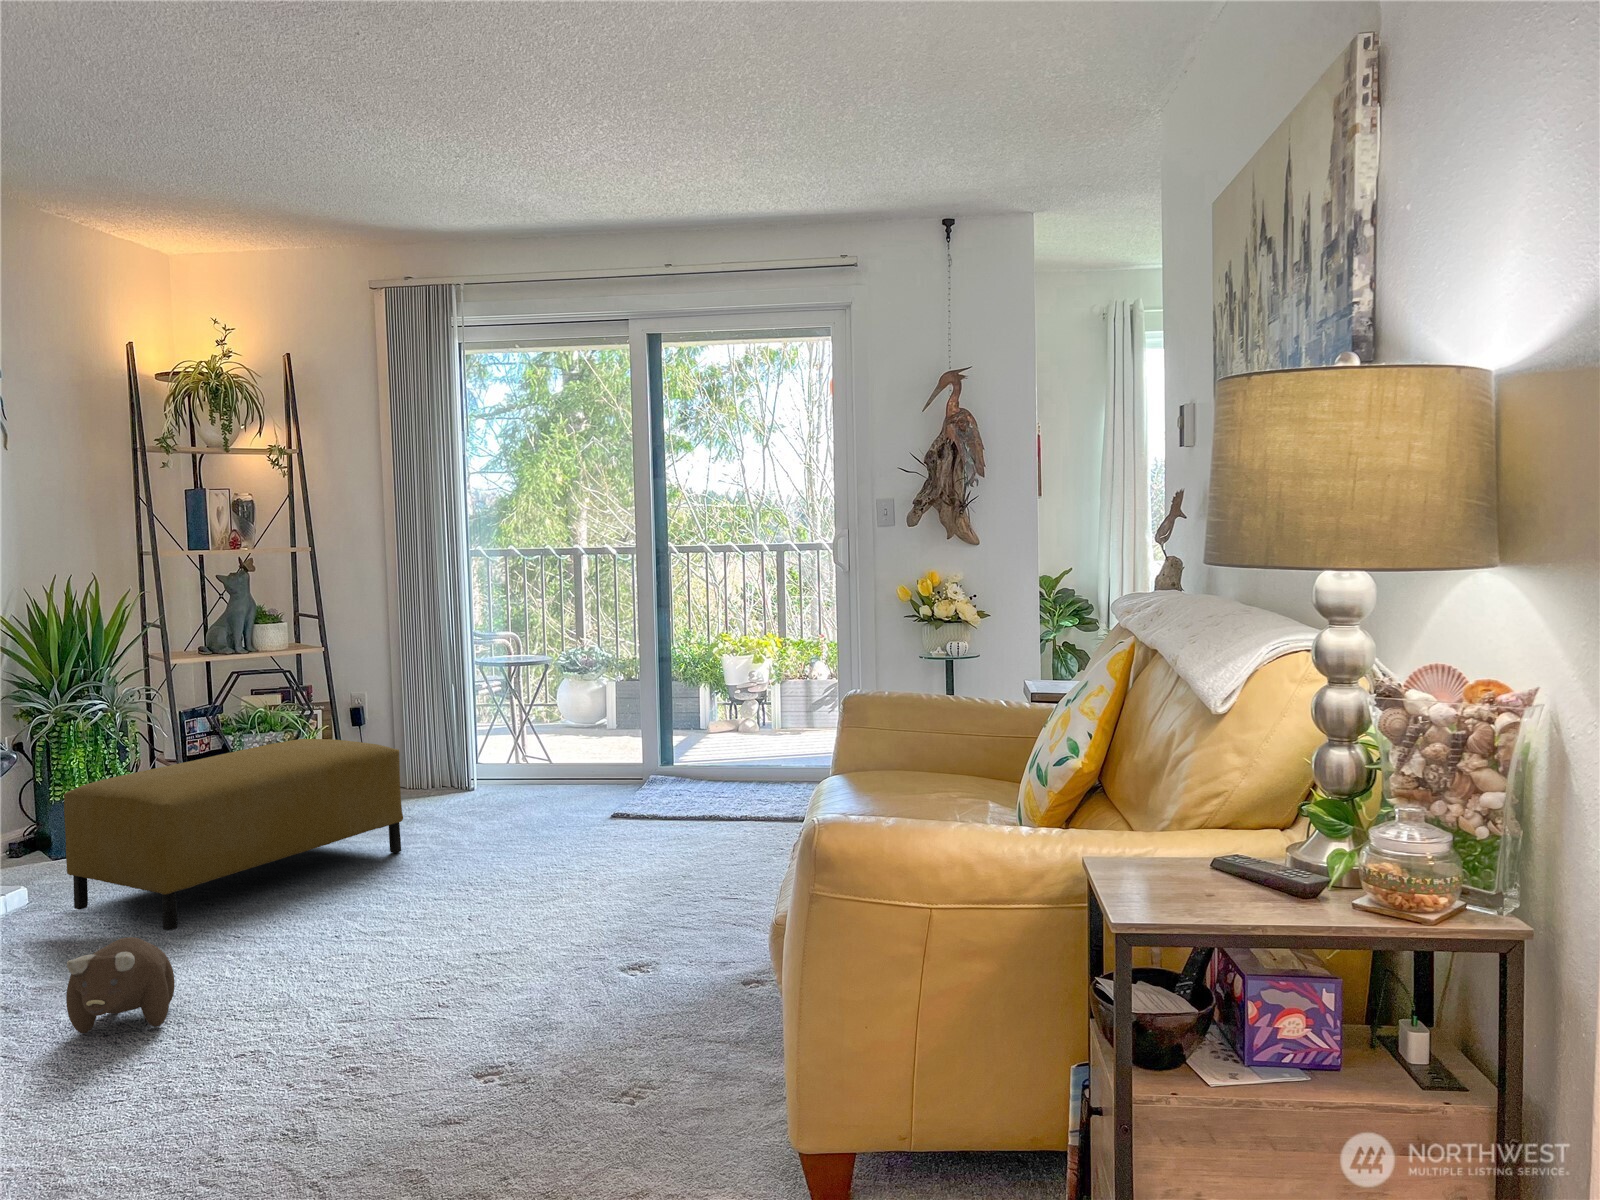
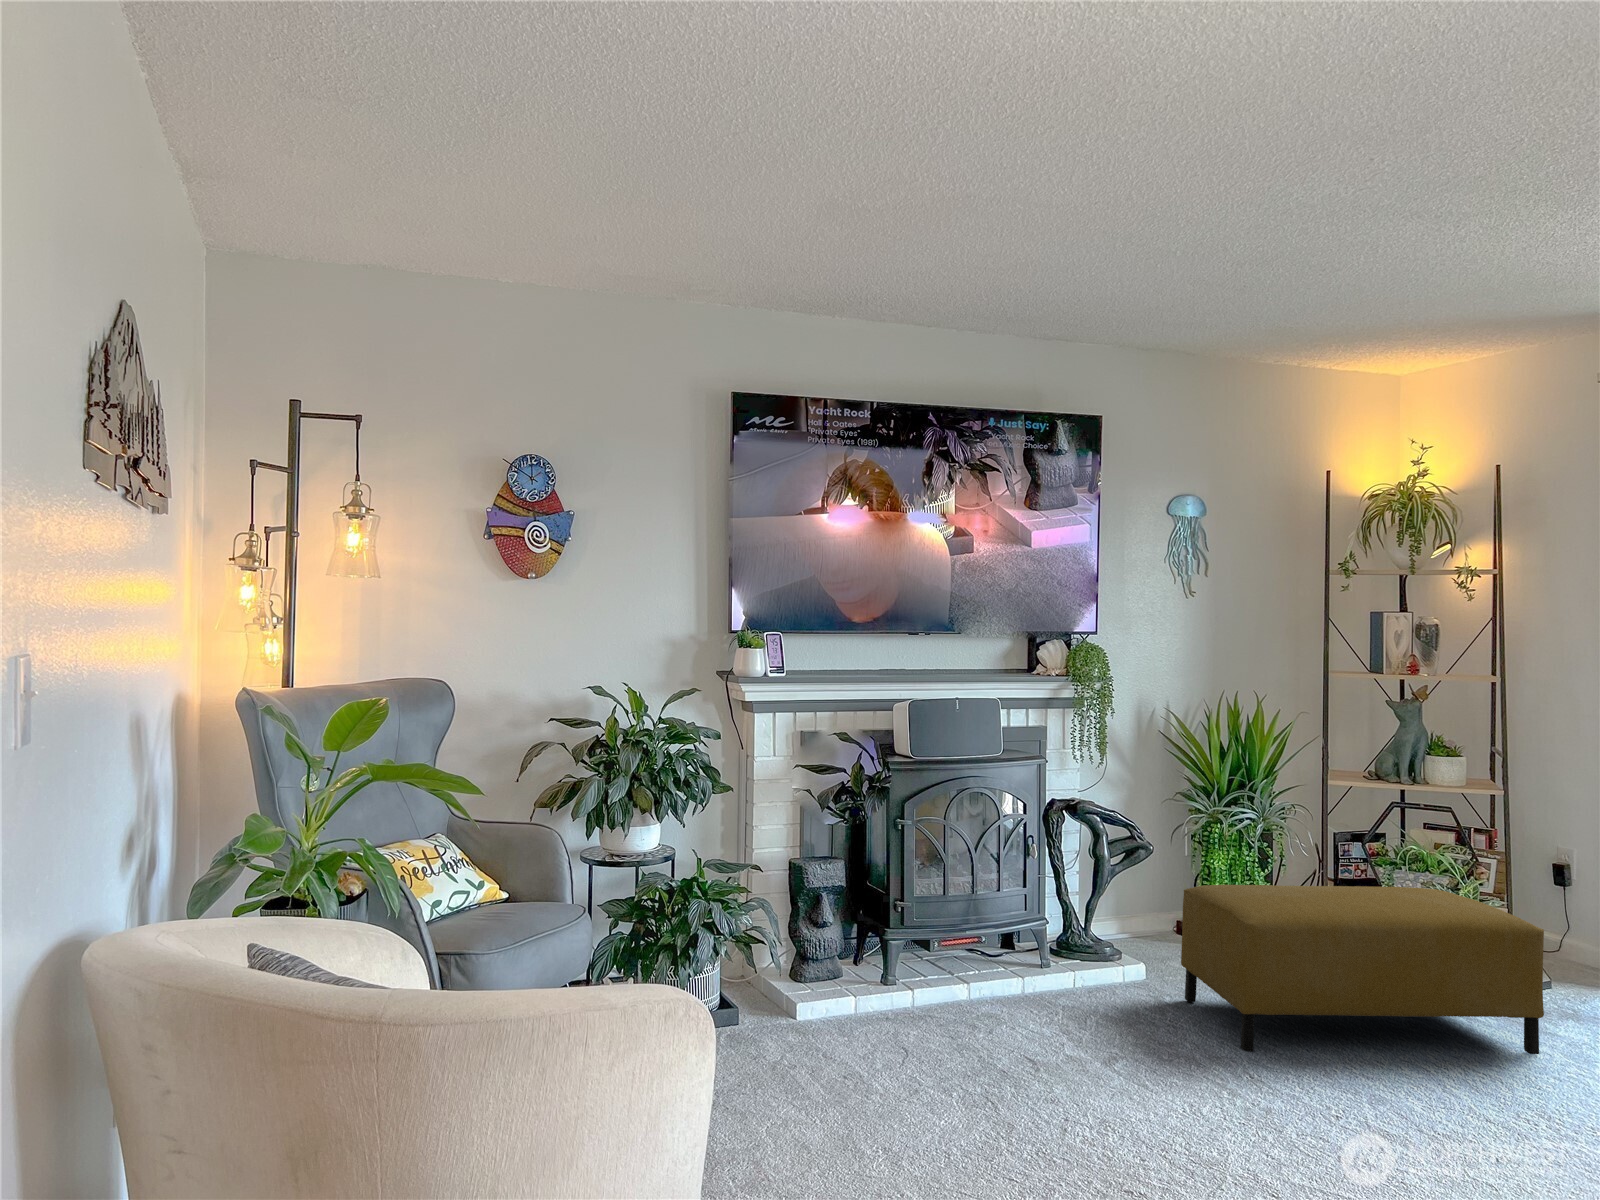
plush toy: present [66,937,175,1033] -> none [1096,1044,1200,1143]

